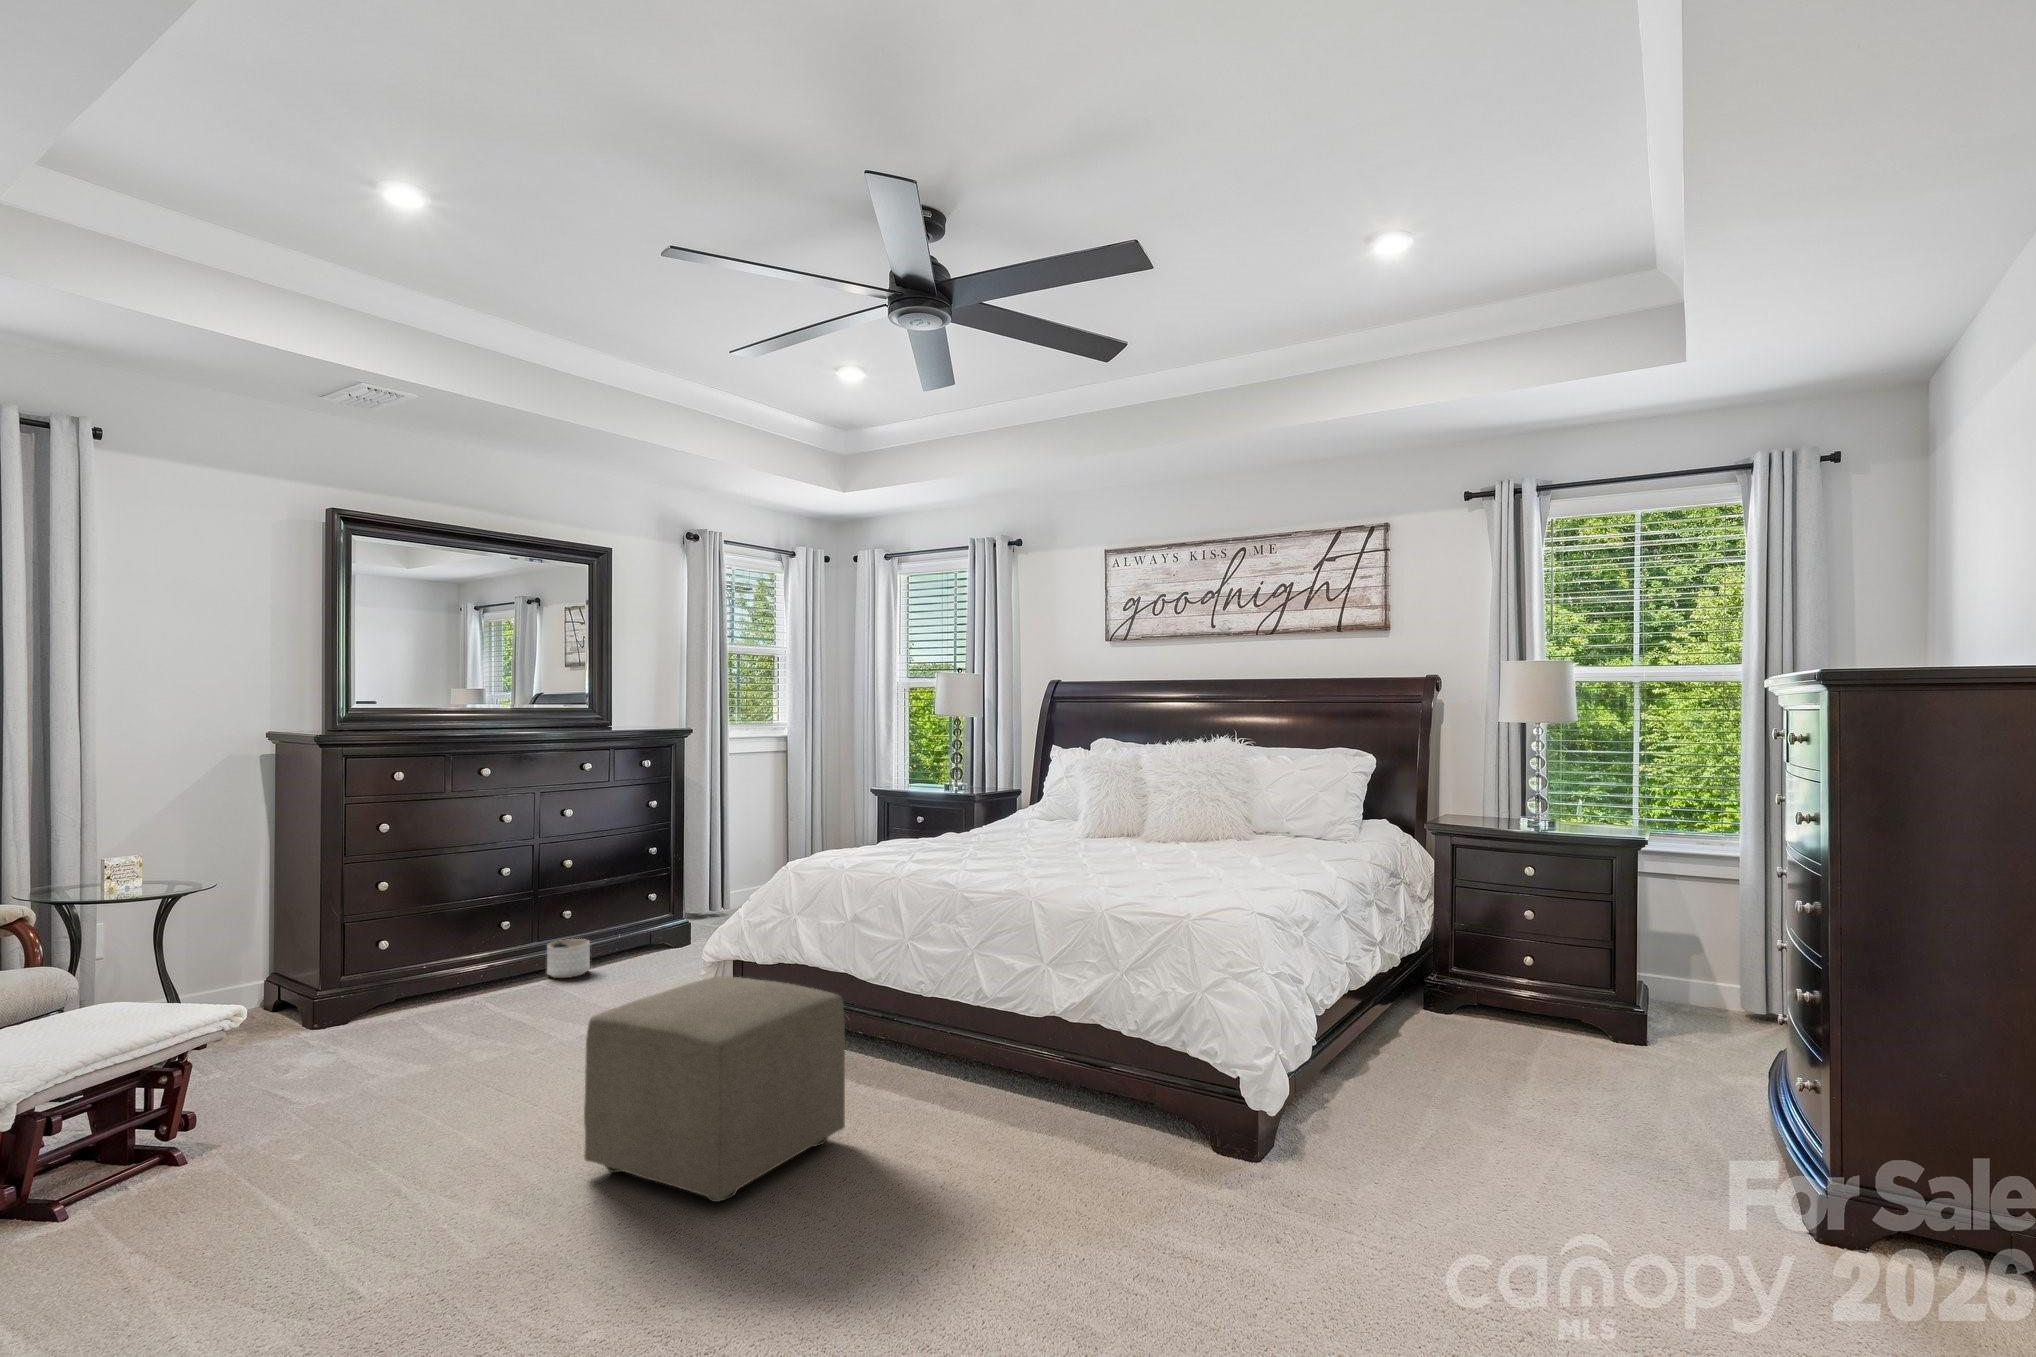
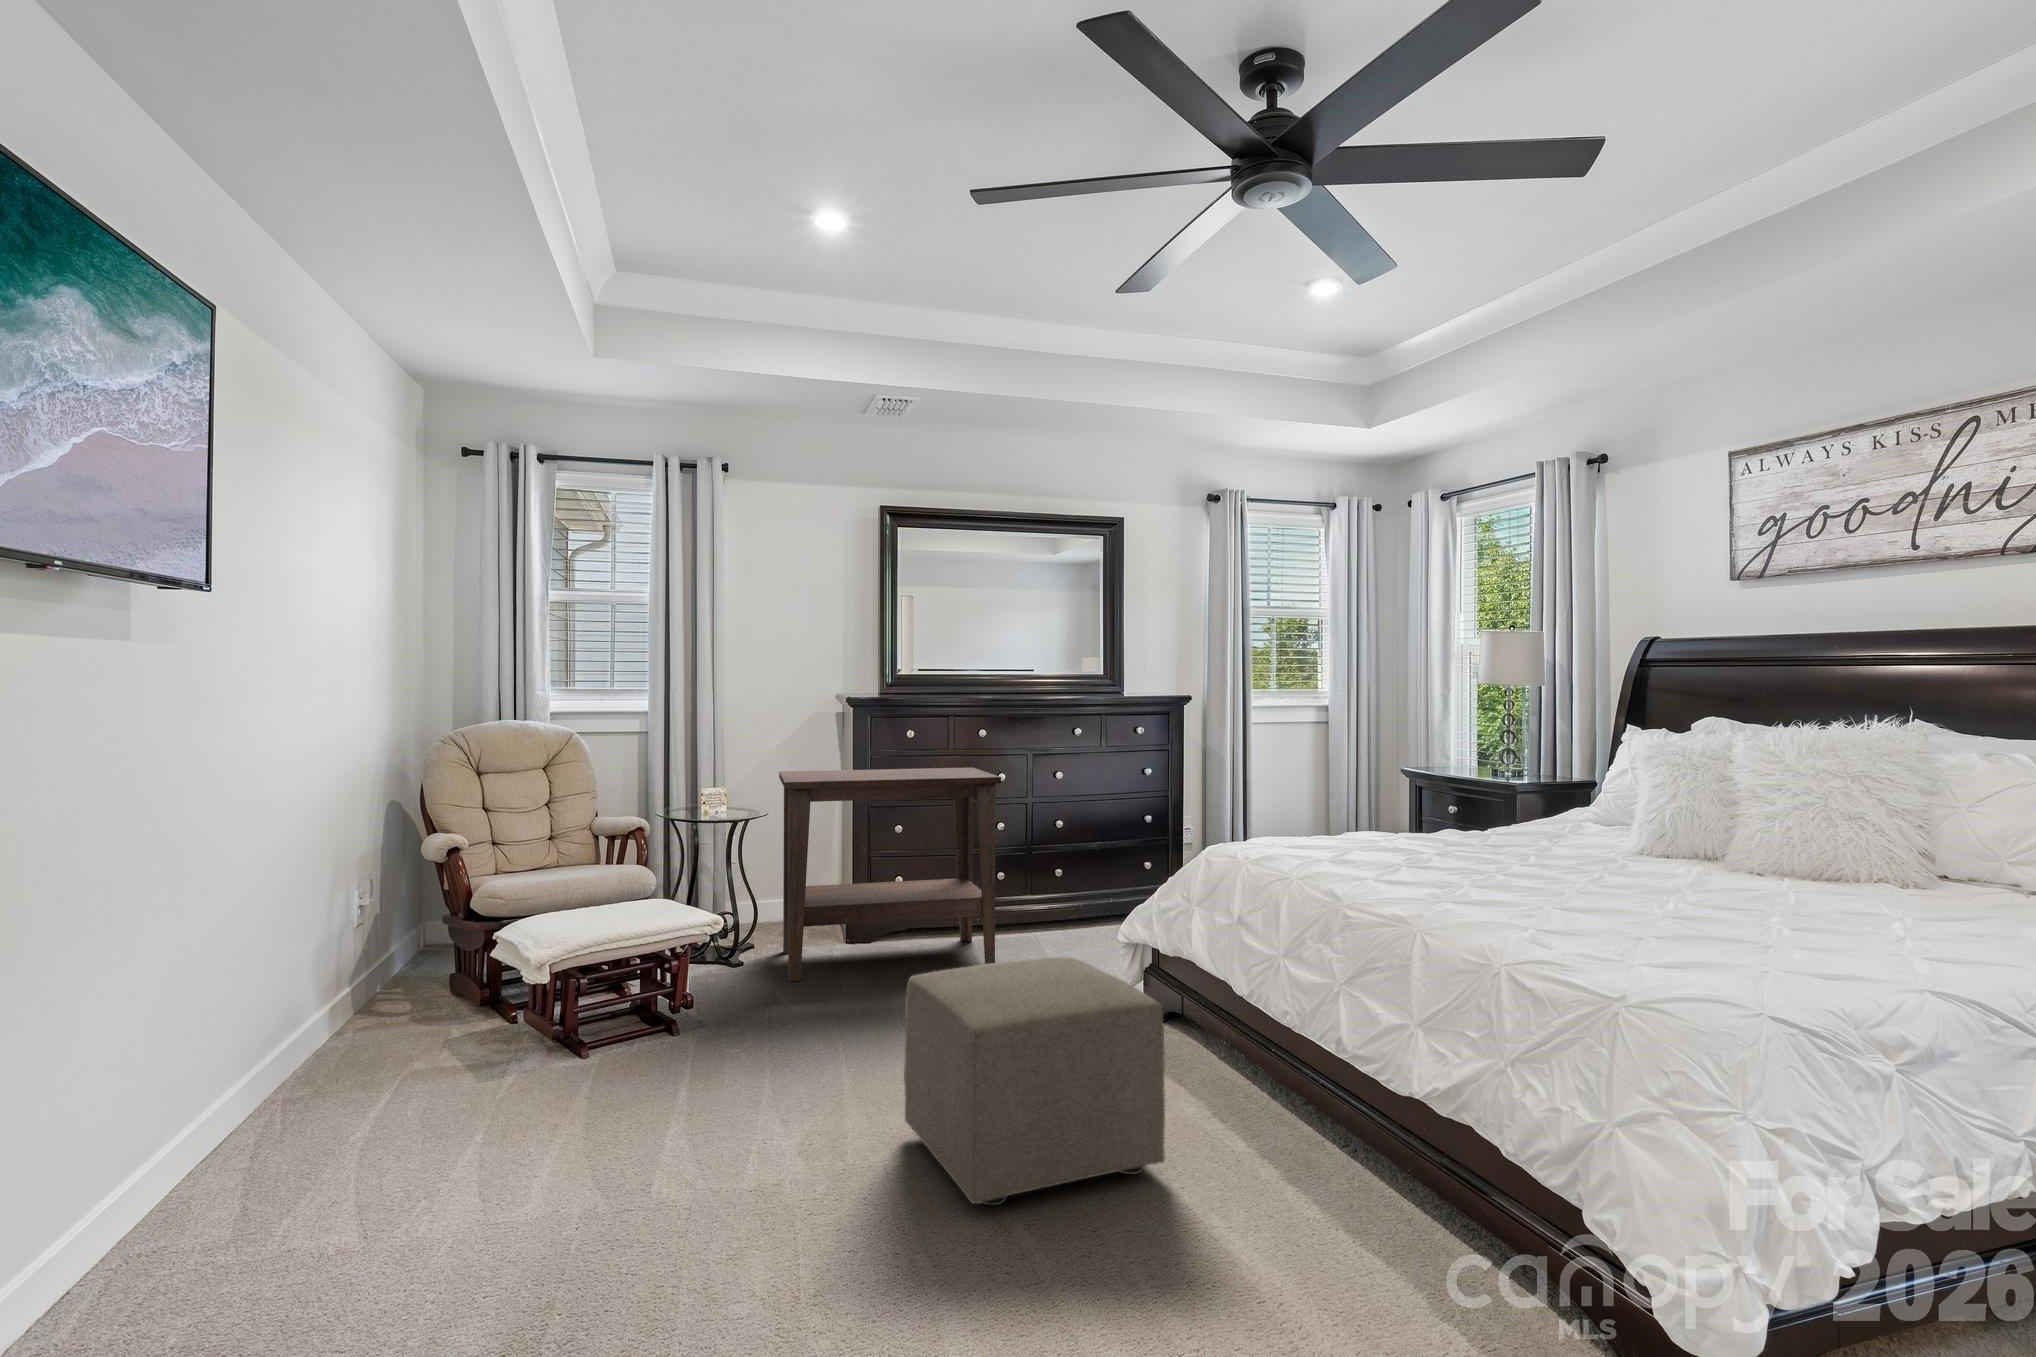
side table: none [227,811,535,1077] -> present [779,768,1001,981]
planter: present [547,939,590,978] -> none [1042,899,1081,936]

